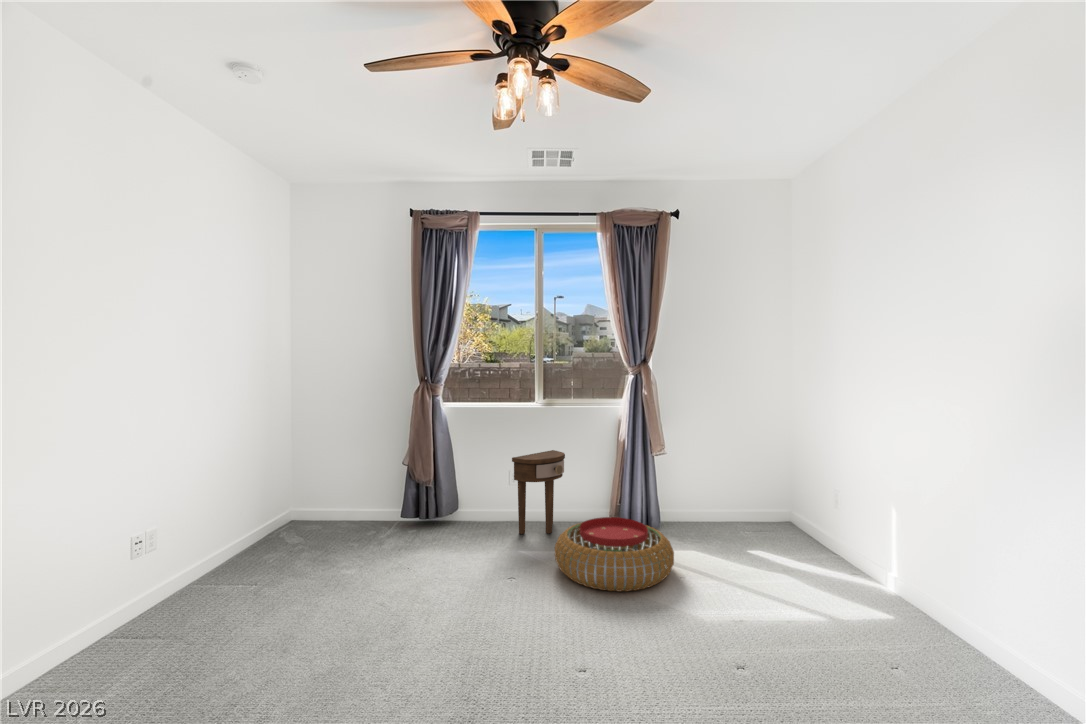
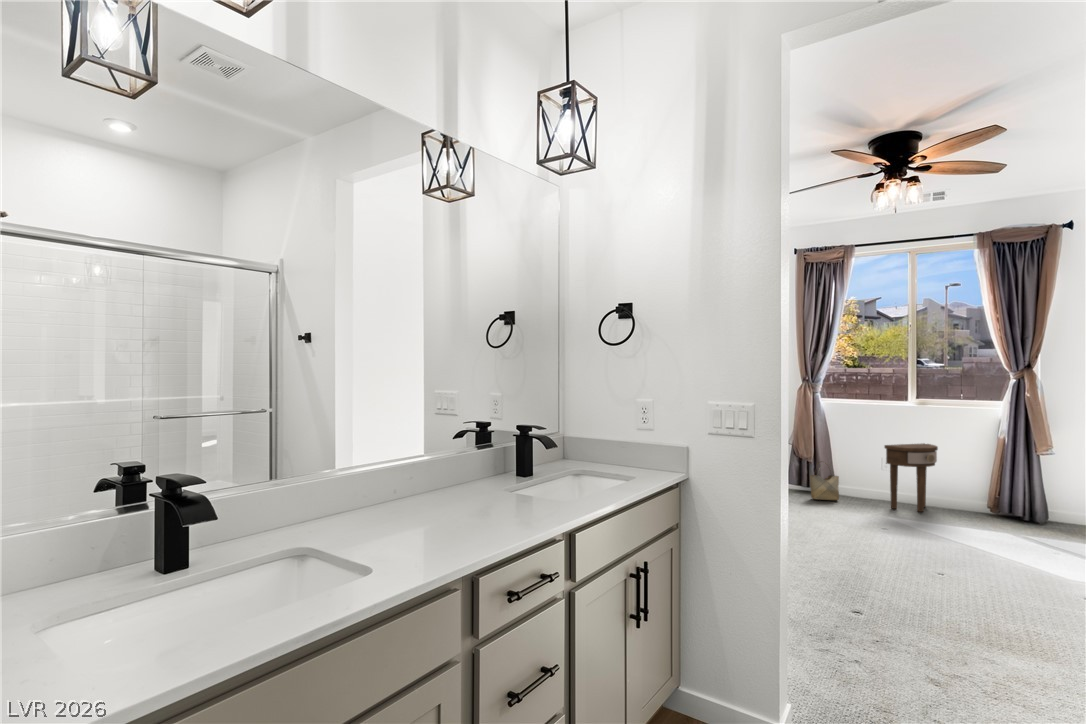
woven basket: none [428,483,463,536] -> present [810,463,839,500]
pouf: present [555,517,674,591] -> none [923,498,1044,553]

